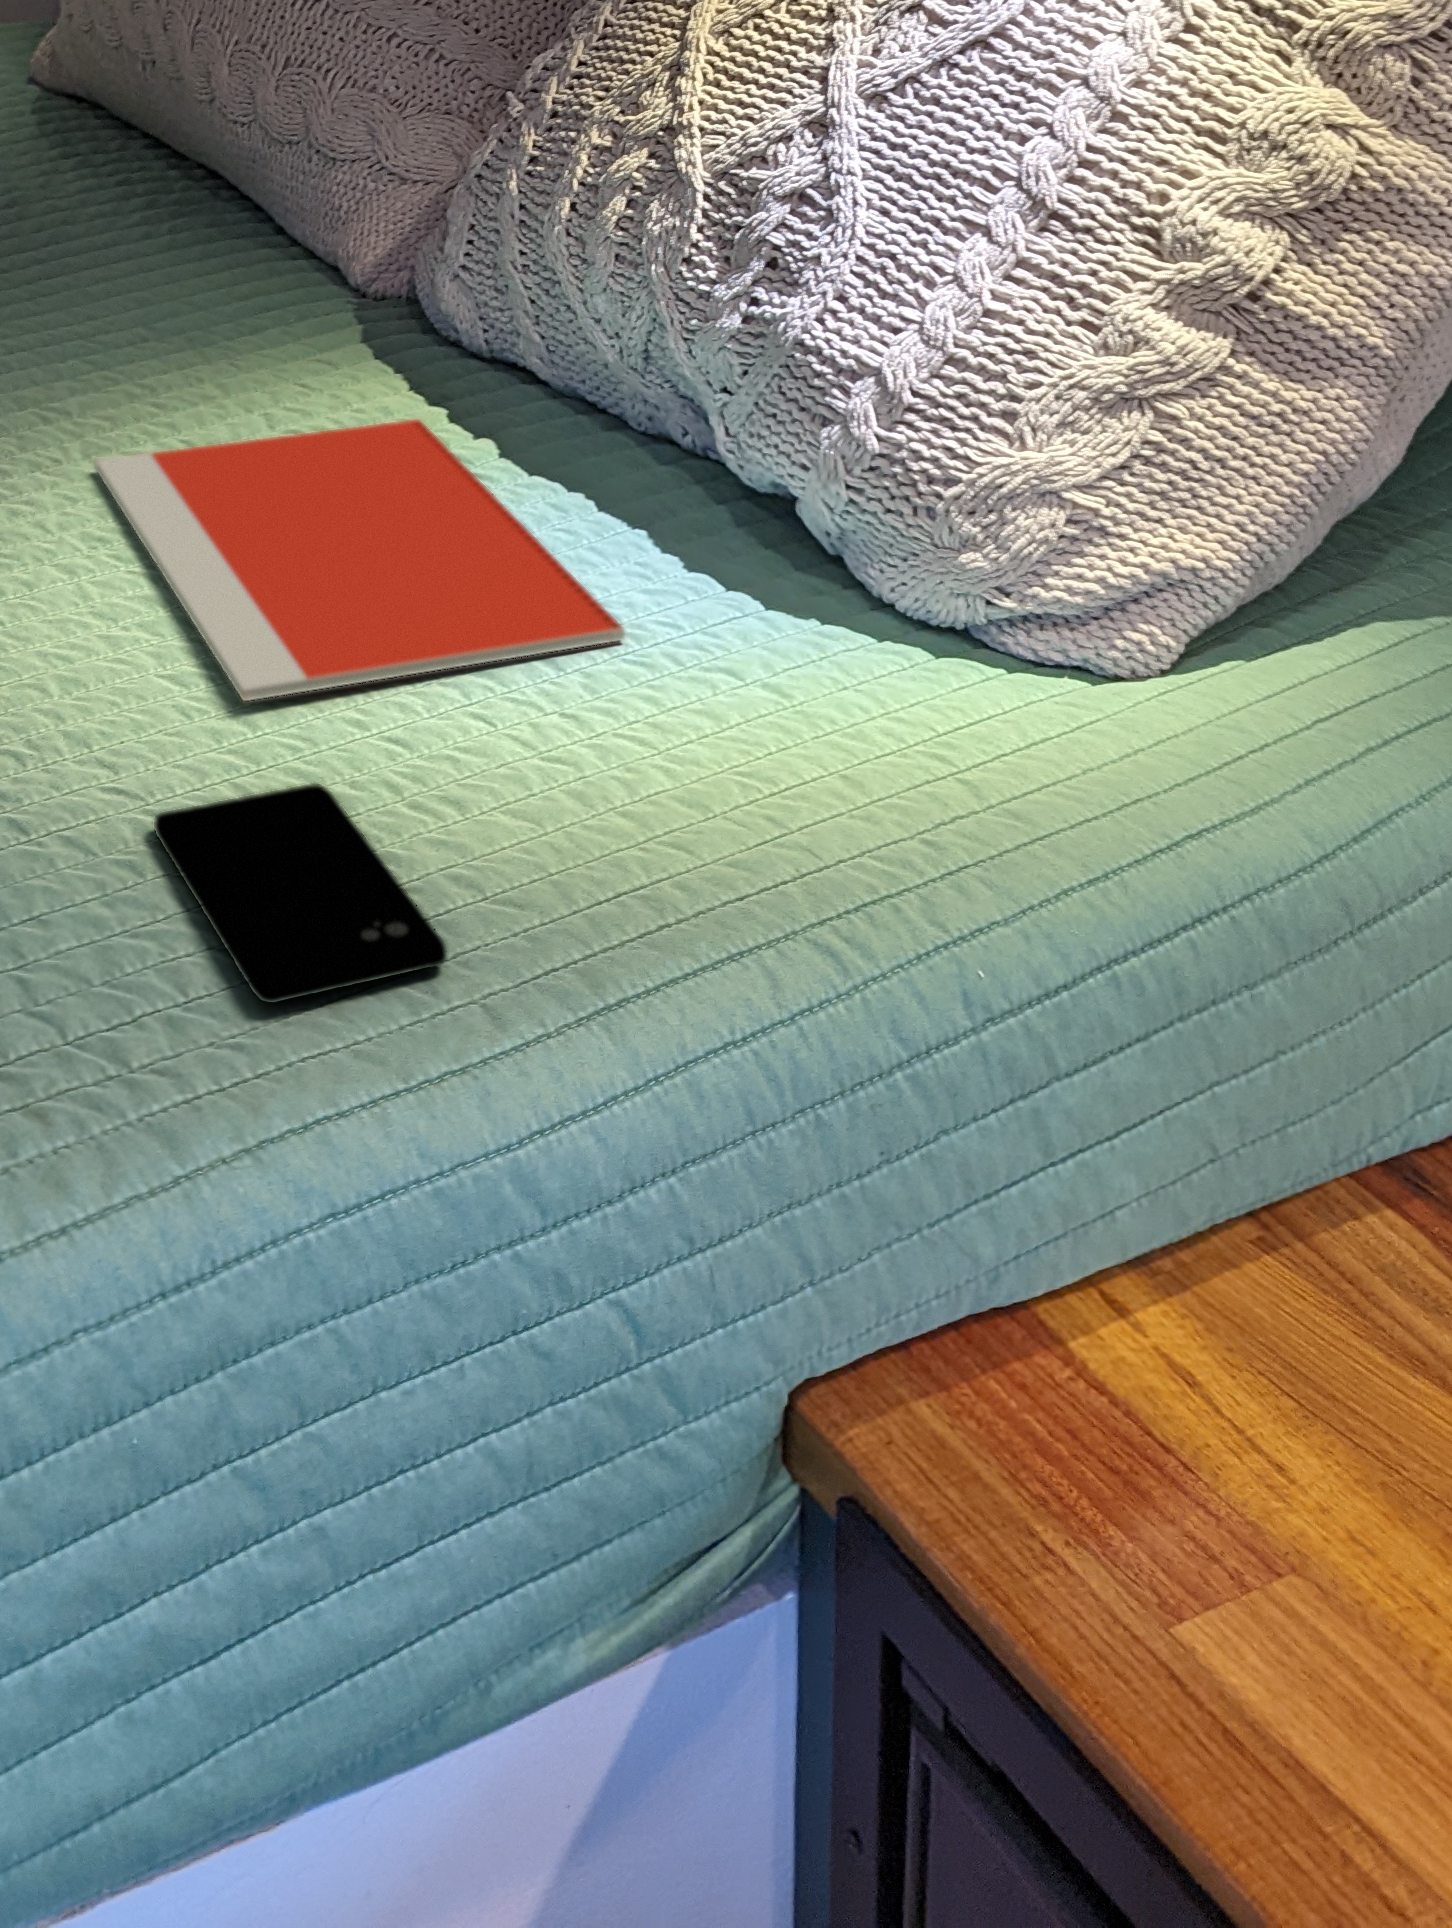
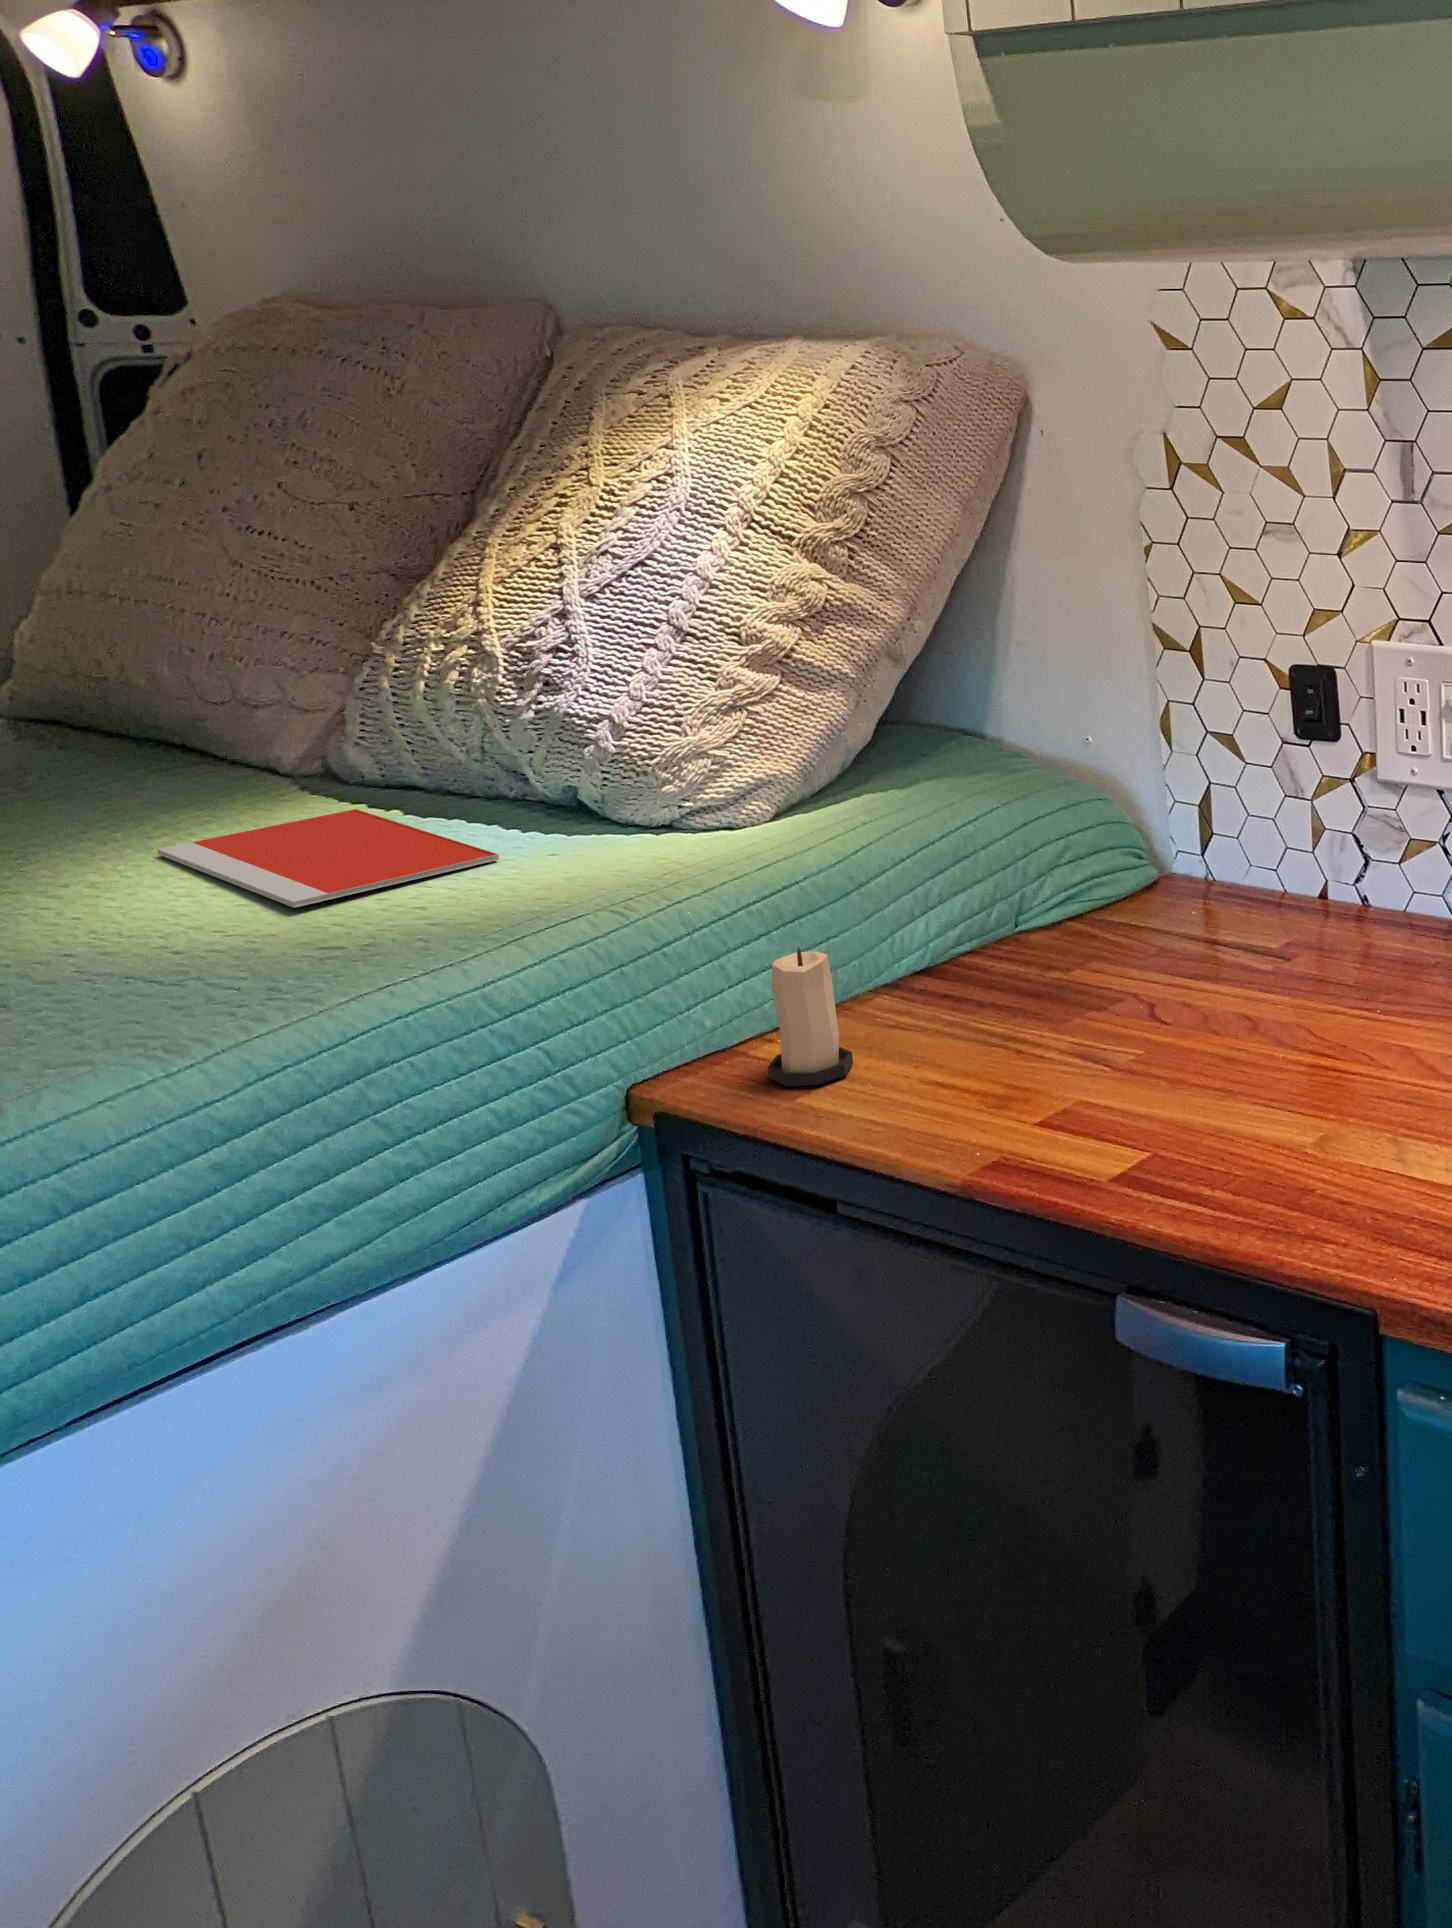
smartphone: present [154,783,447,1003] -> none [262,923,437,982]
candle: none [1101,1134,1307,1514] -> present [768,947,853,1086]

